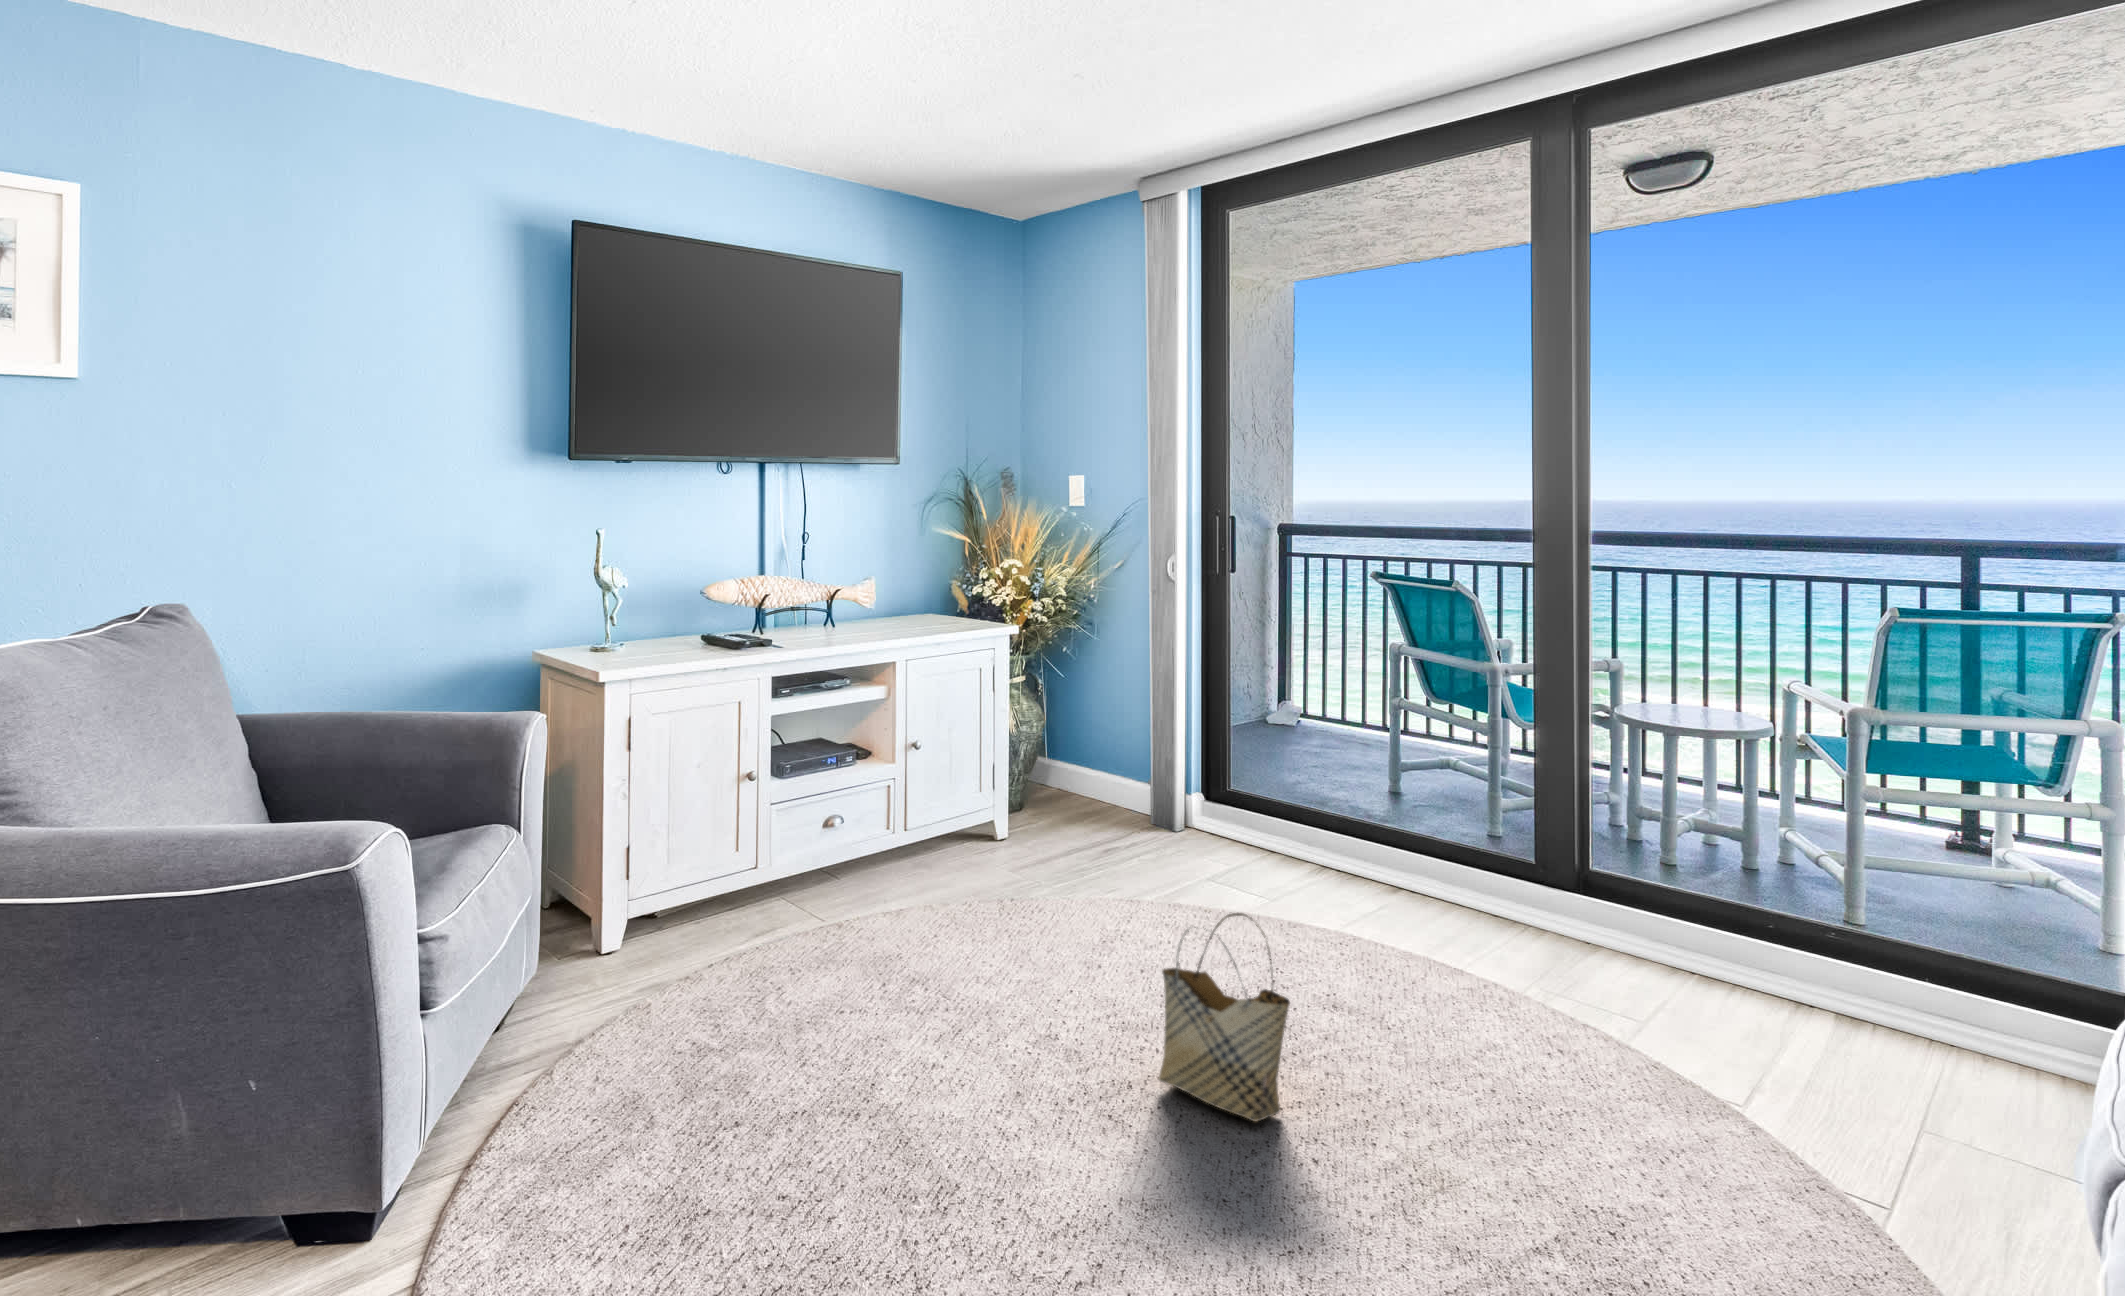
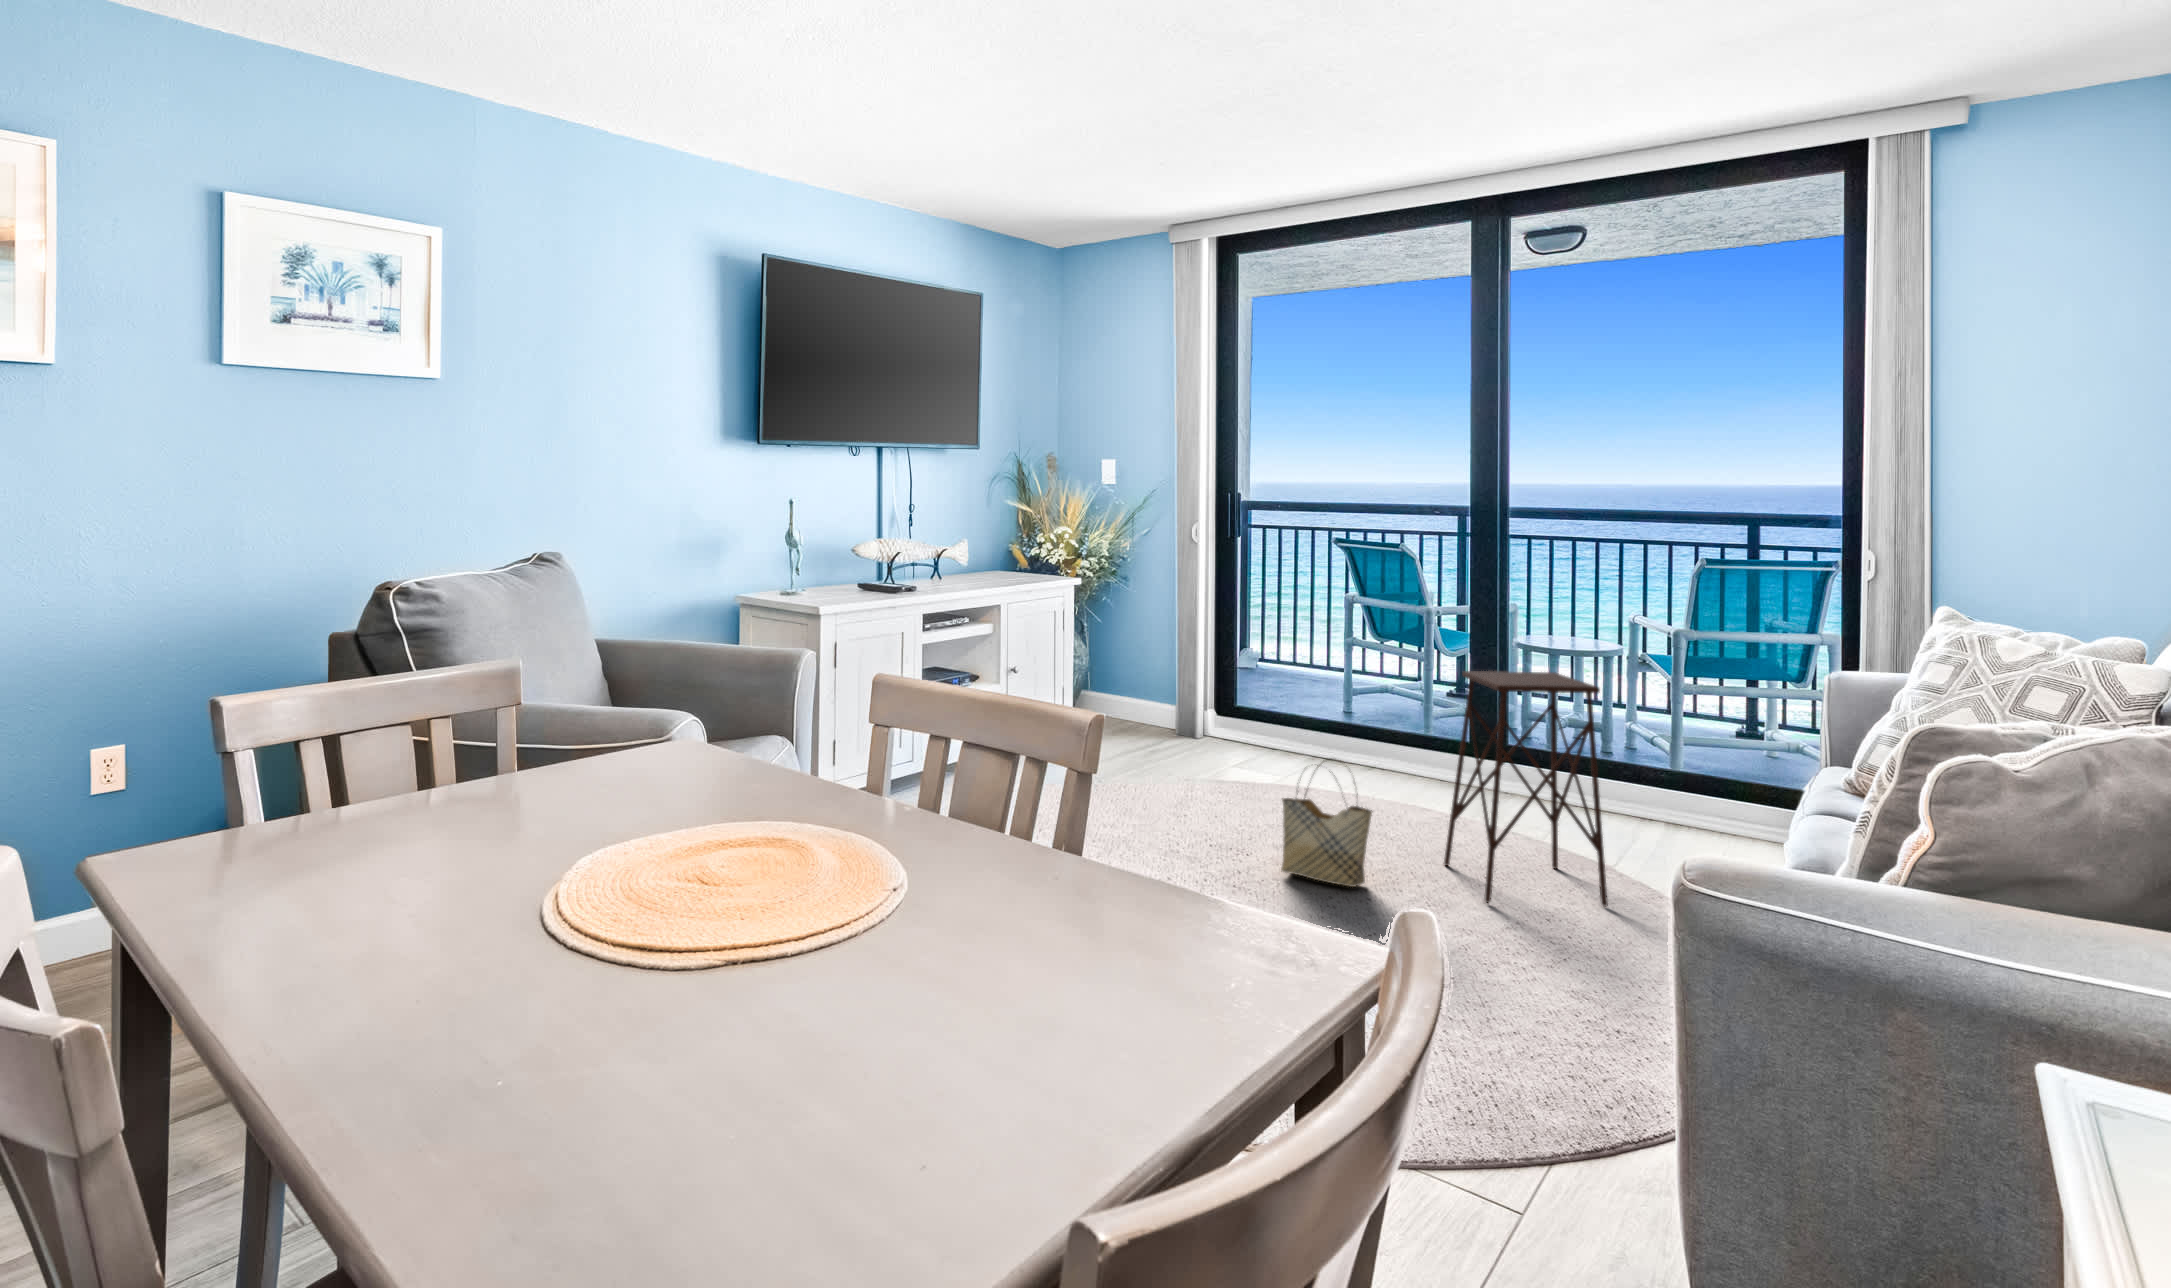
side table: none [1424,785,1674,1196] -> present [1444,671,1608,907]

